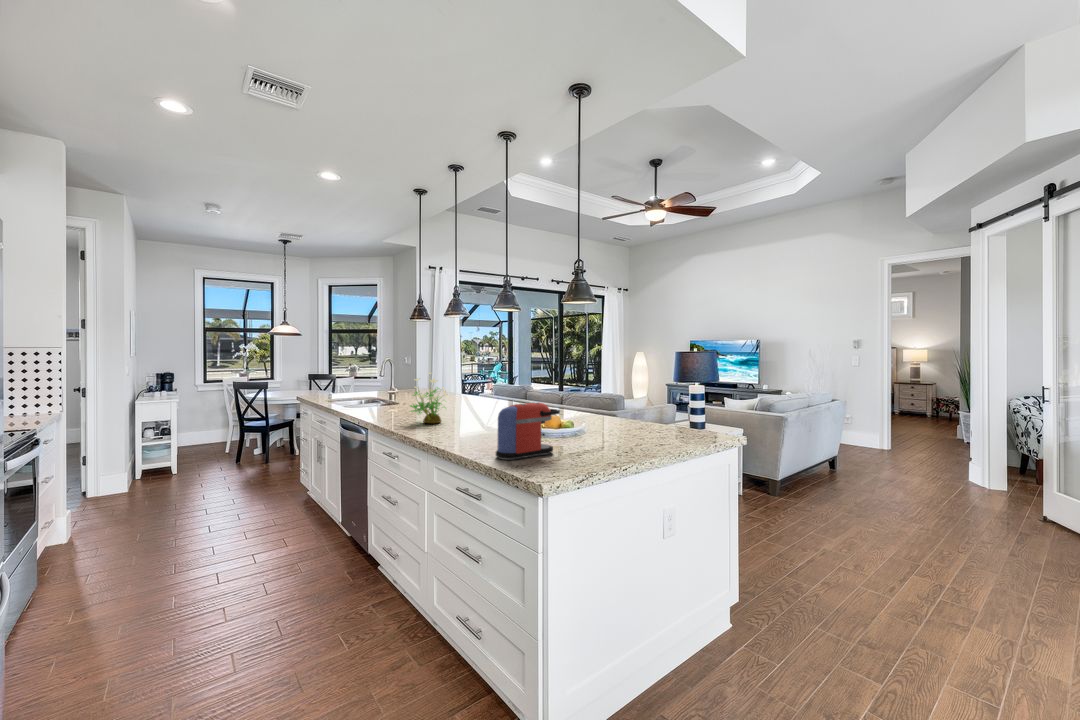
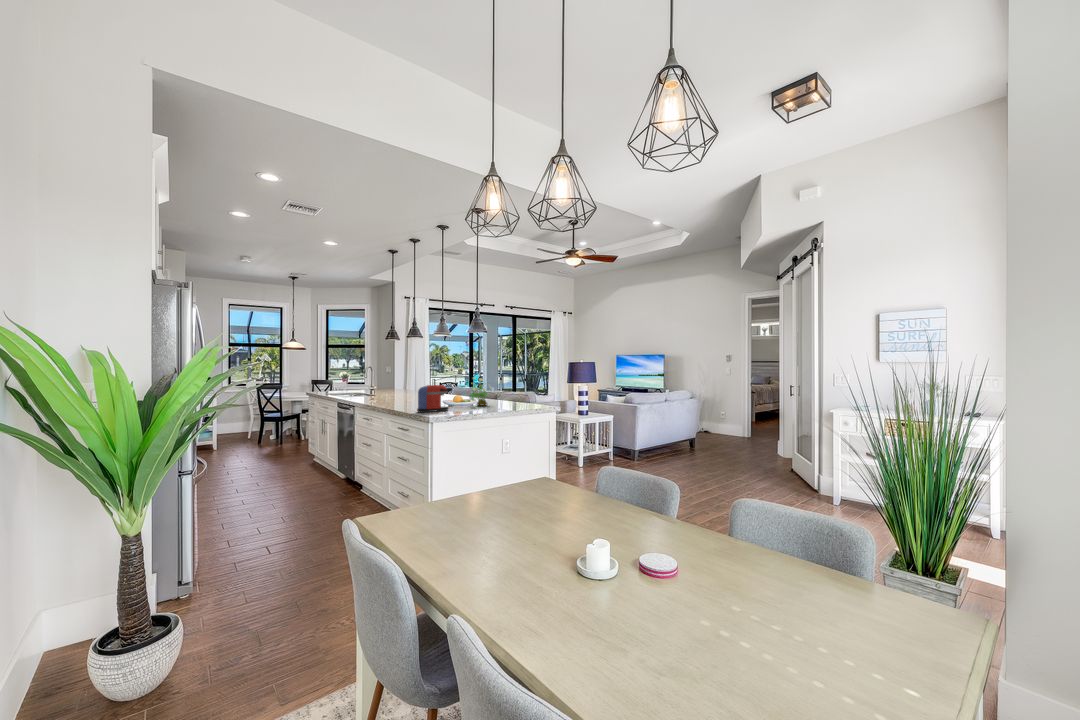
potted plant: present [410,373,447,423] -> present [471,378,487,406]

